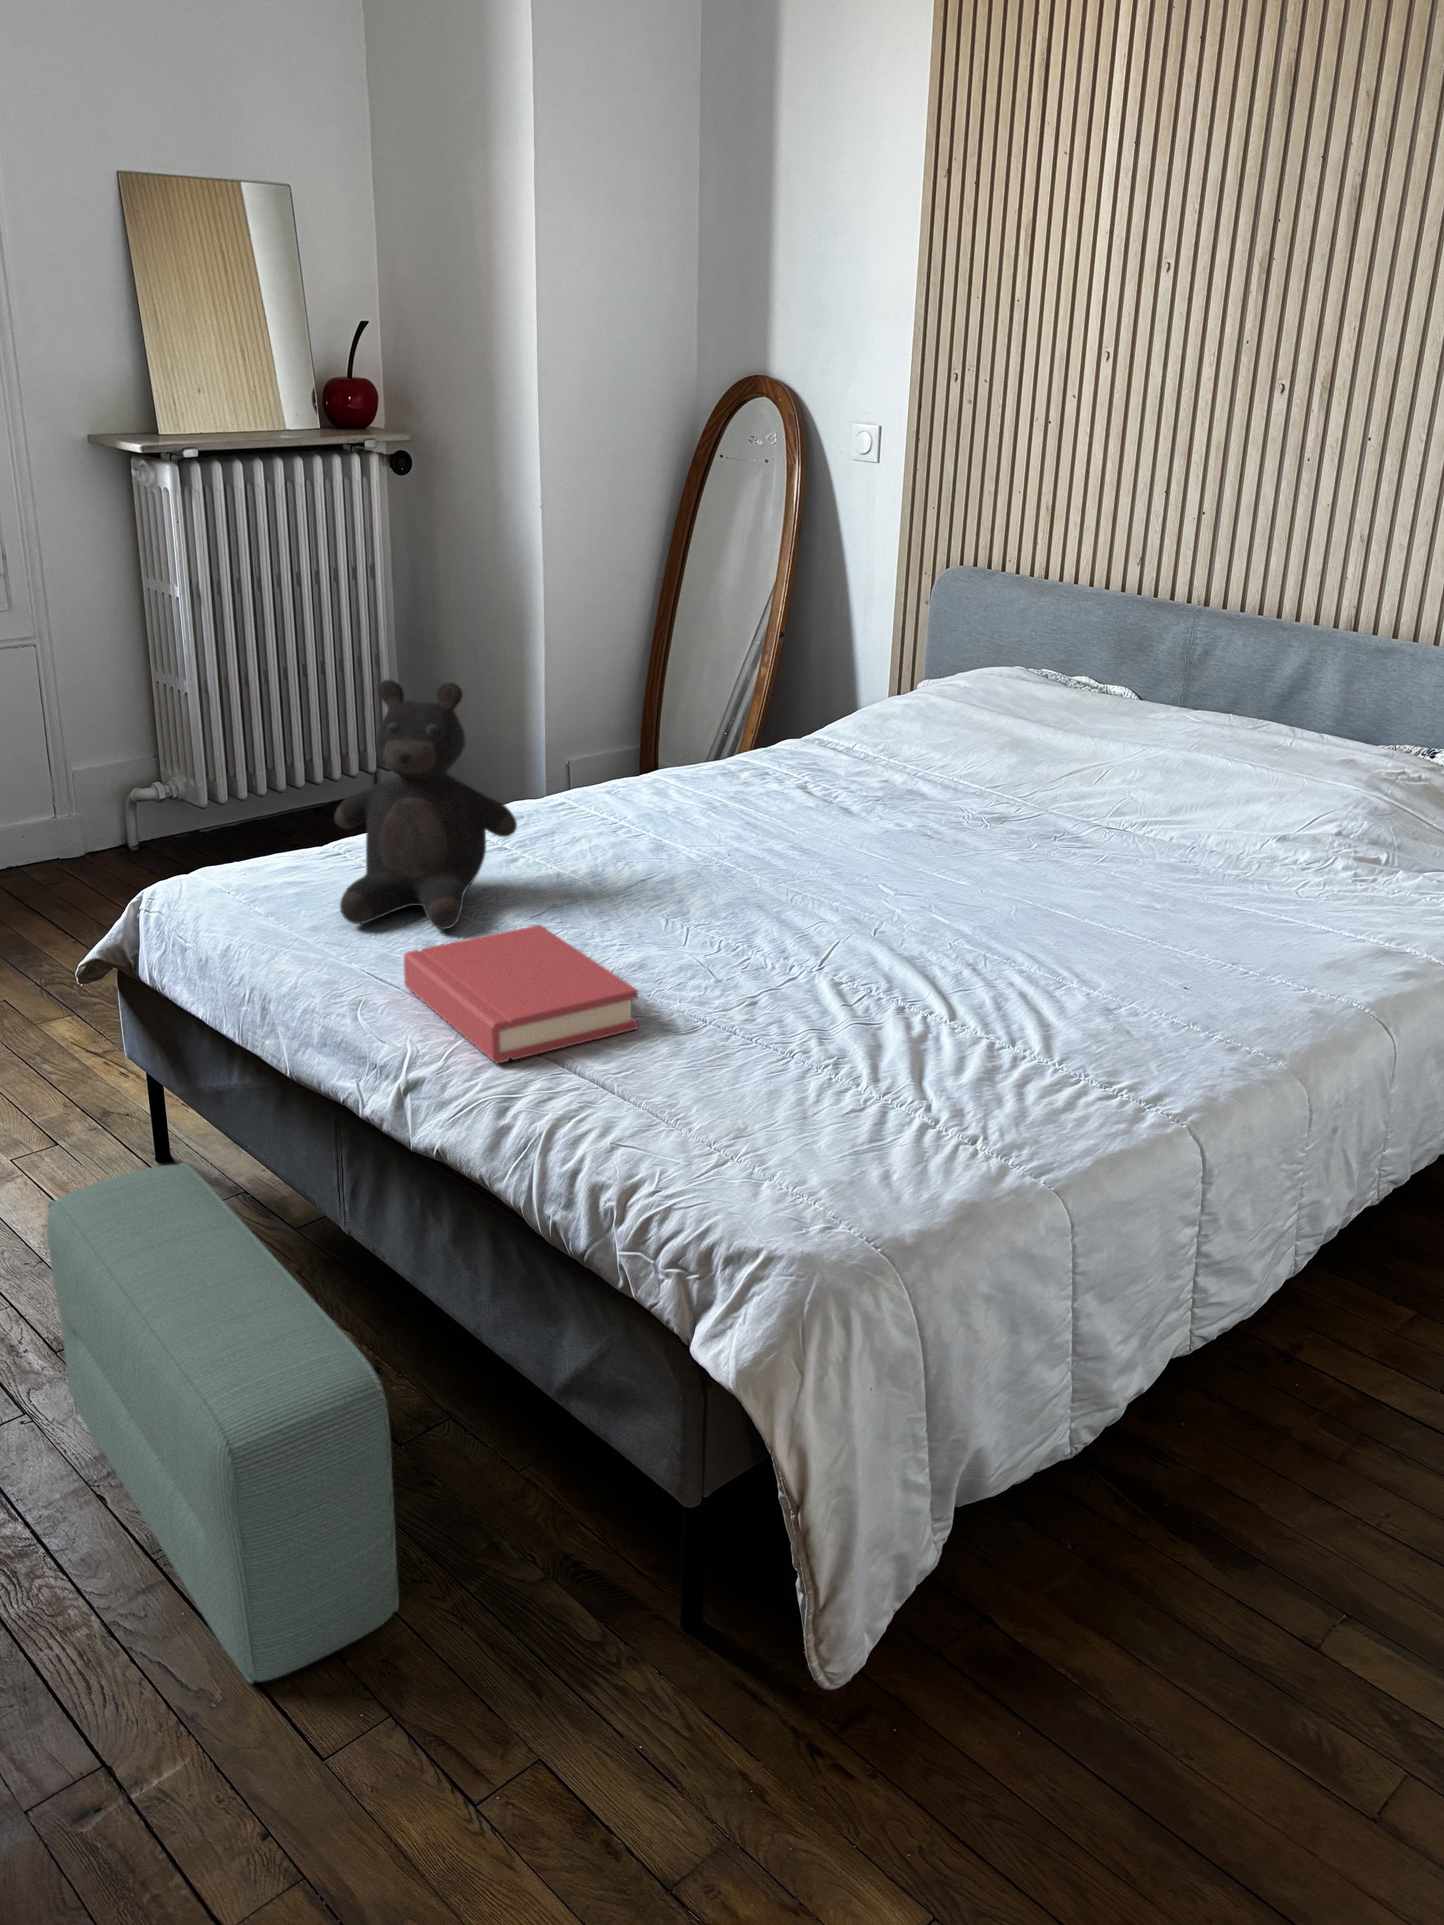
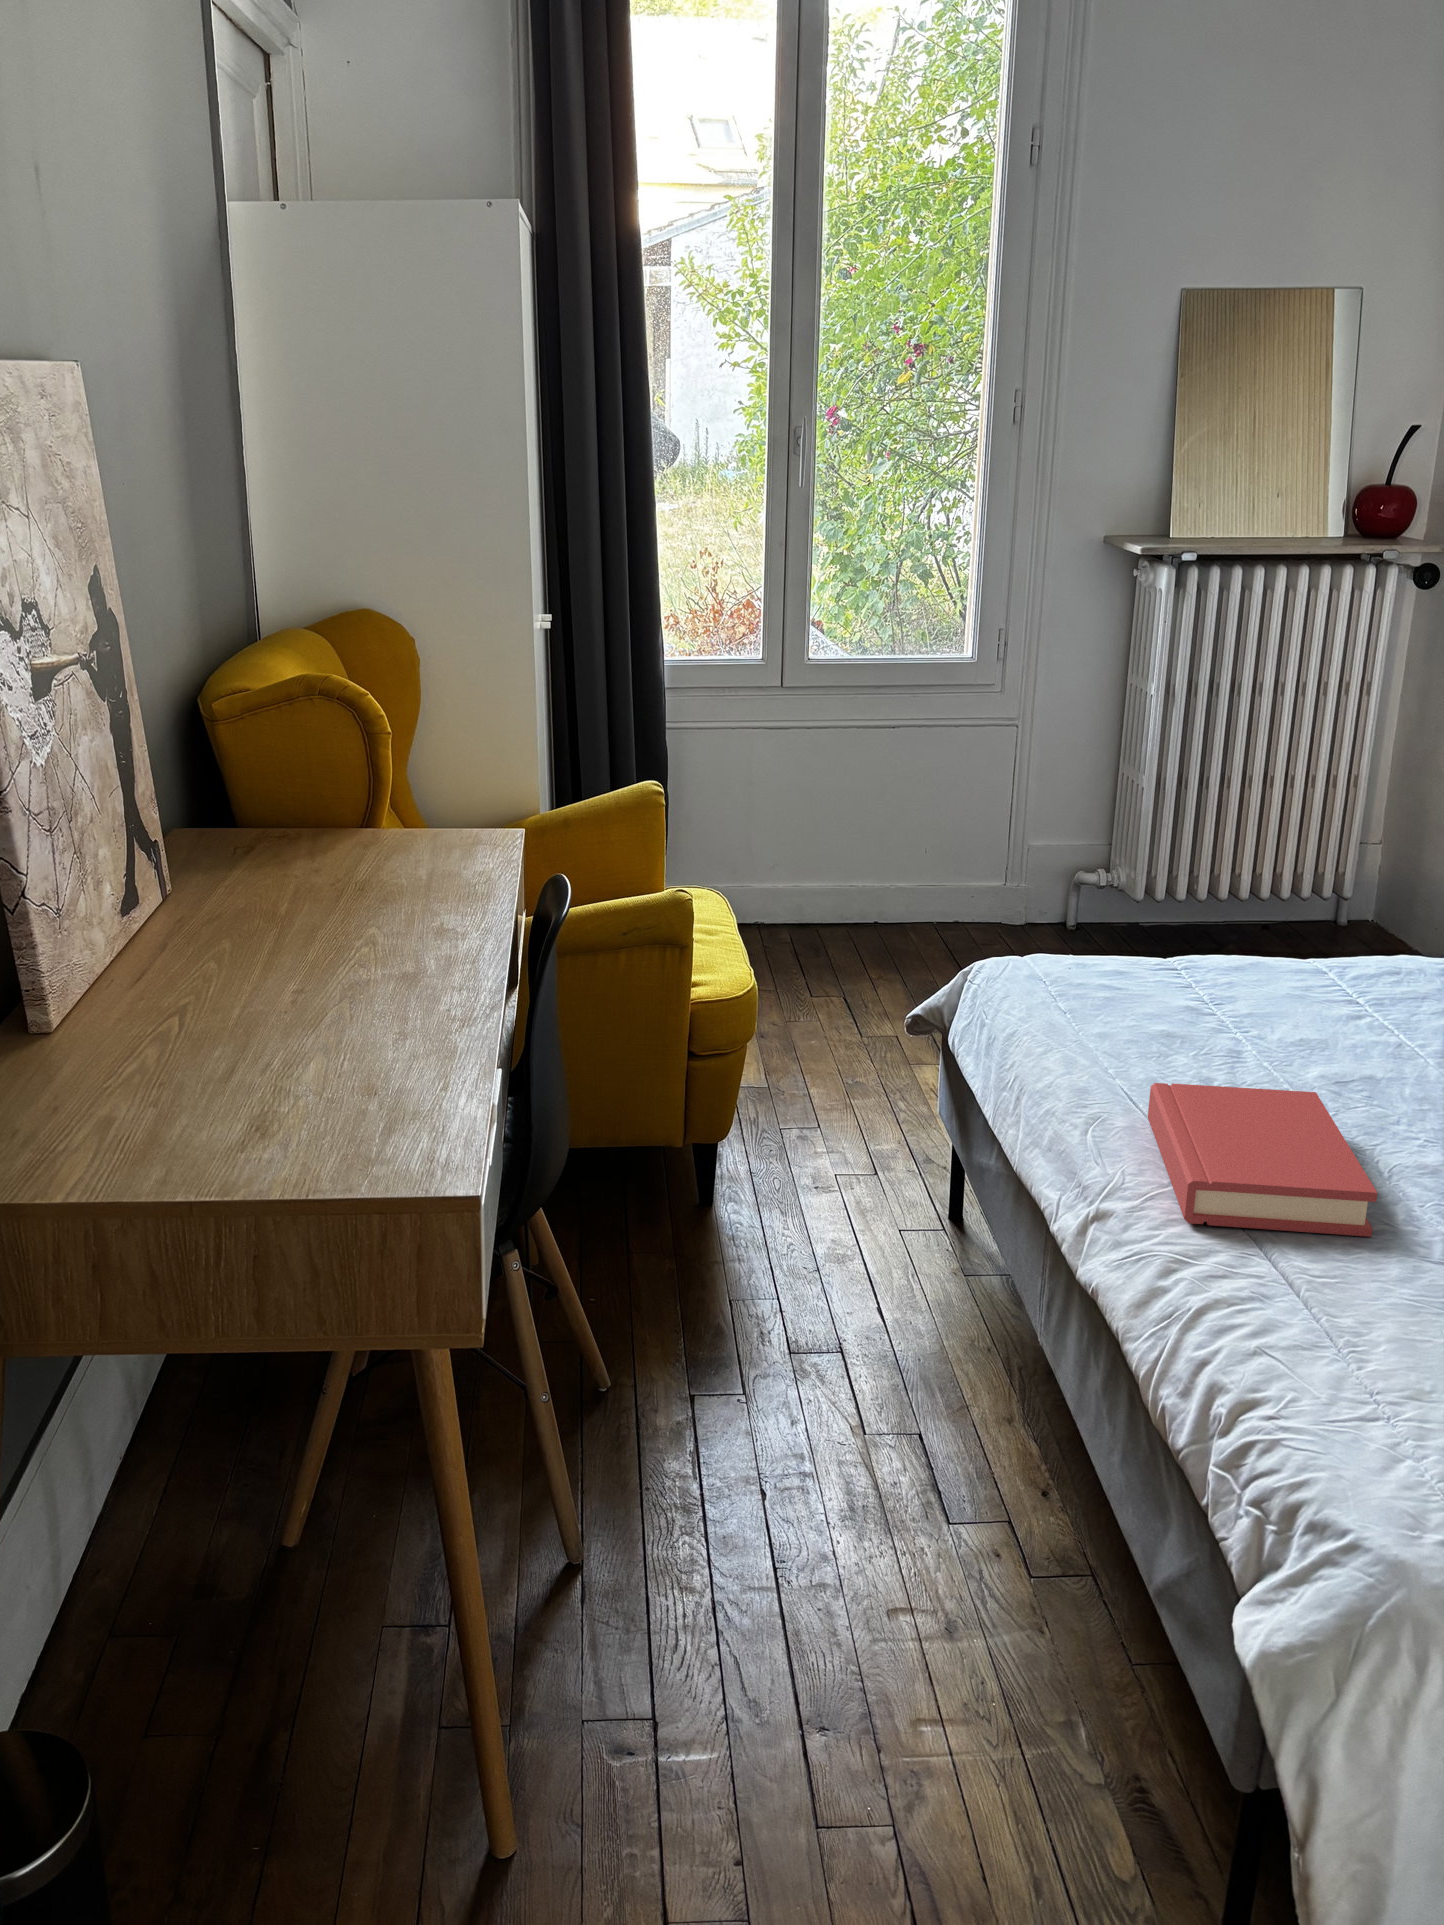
teddy bear: present [335,680,517,929] -> none [1128,802,1341,1072]
pouf: present [47,1163,399,1683] -> none [776,1215,962,1733]

